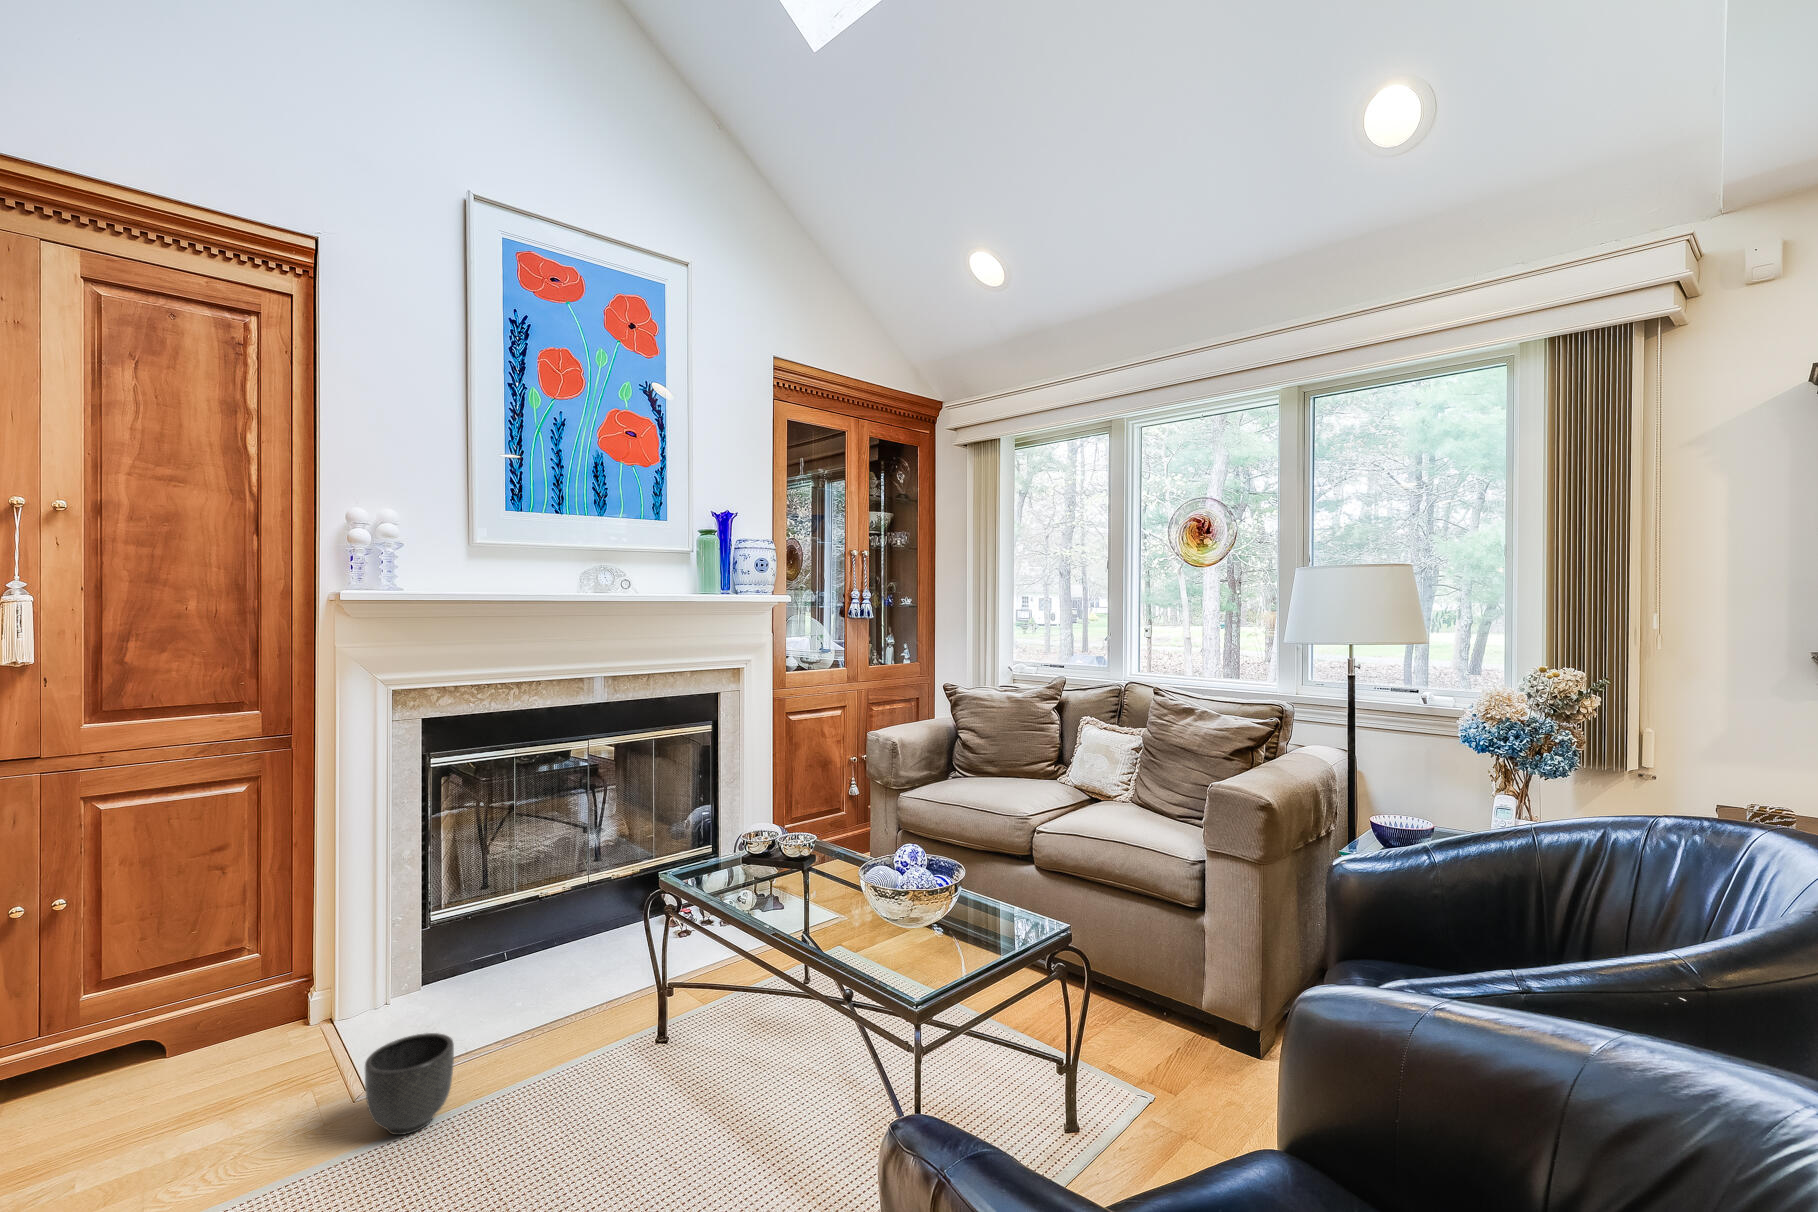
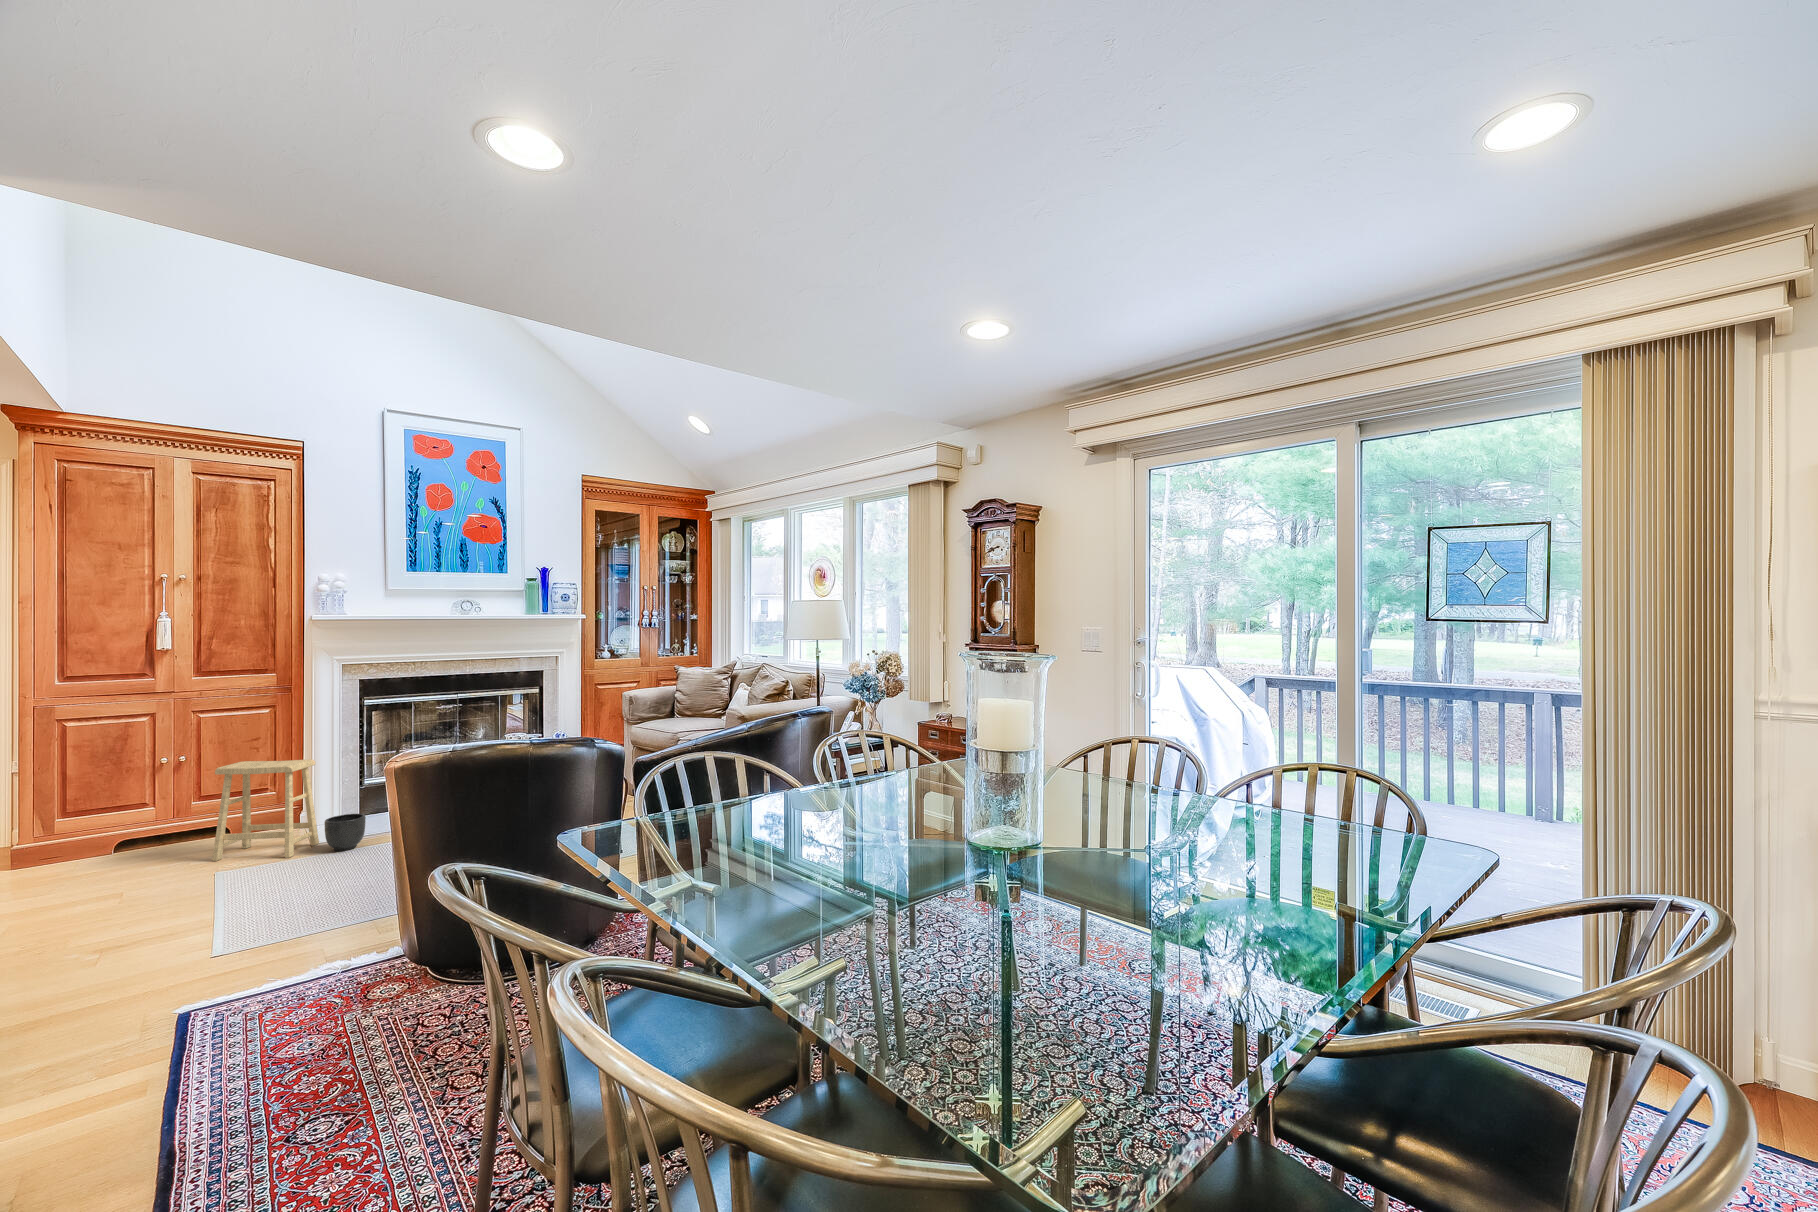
footstool: none [103,911,351,1176] -> present [212,759,319,861]

